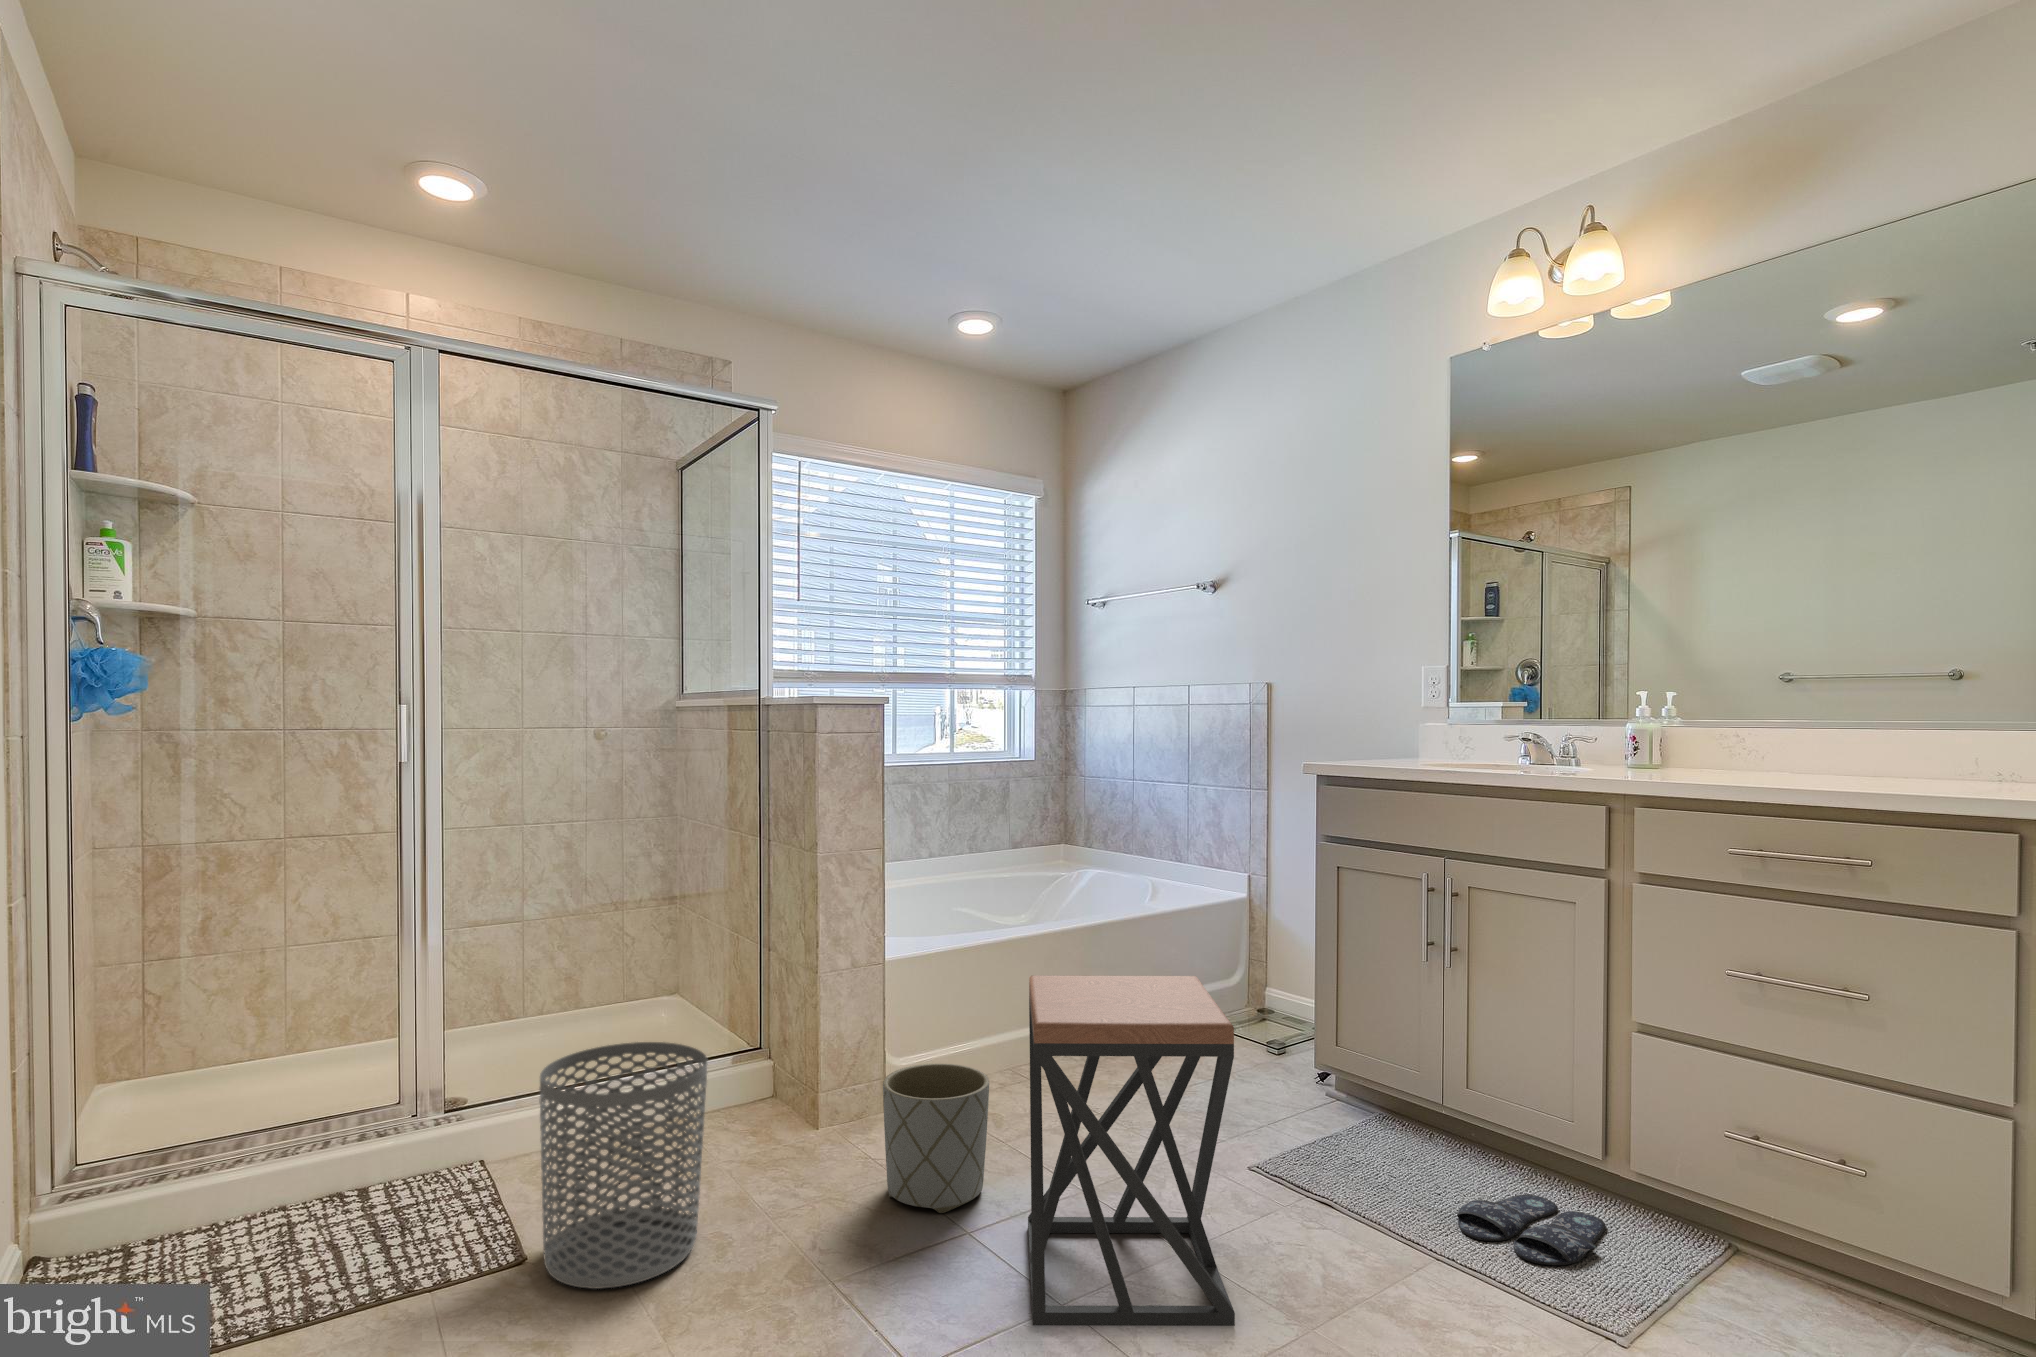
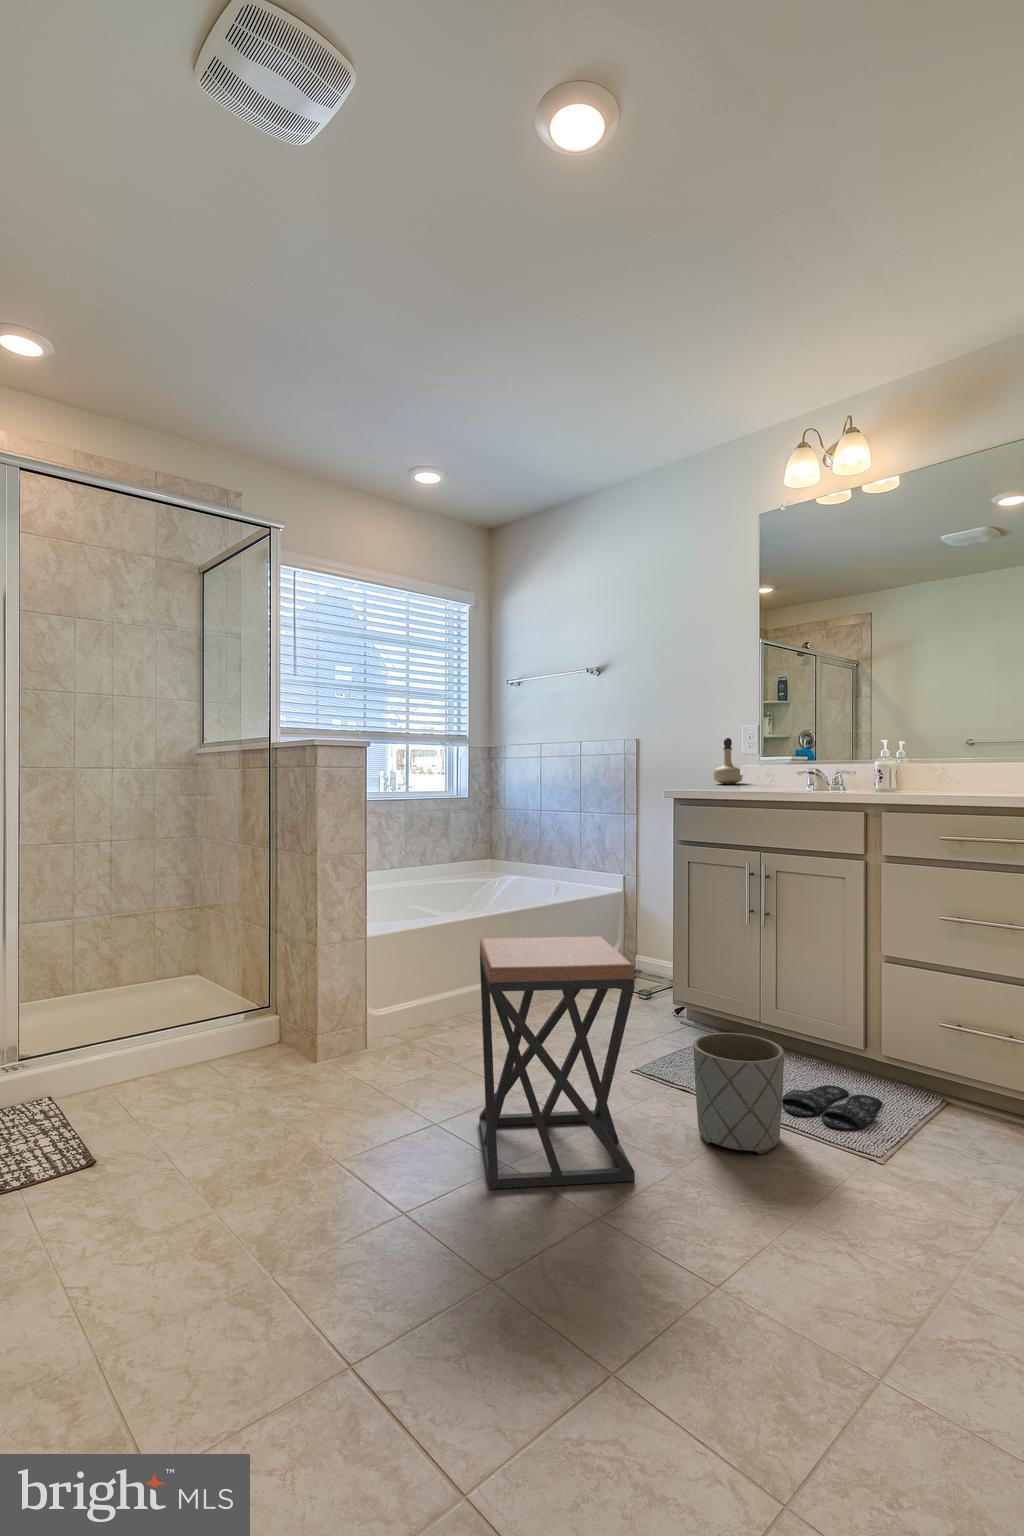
perfume bottle: none [1372,685,1414,750] -> present [713,738,743,784]
waste bin: present [539,1042,707,1289] -> none [104,997,236,1182]
planter: present [883,1064,989,1213] -> present [693,1033,784,1155]

